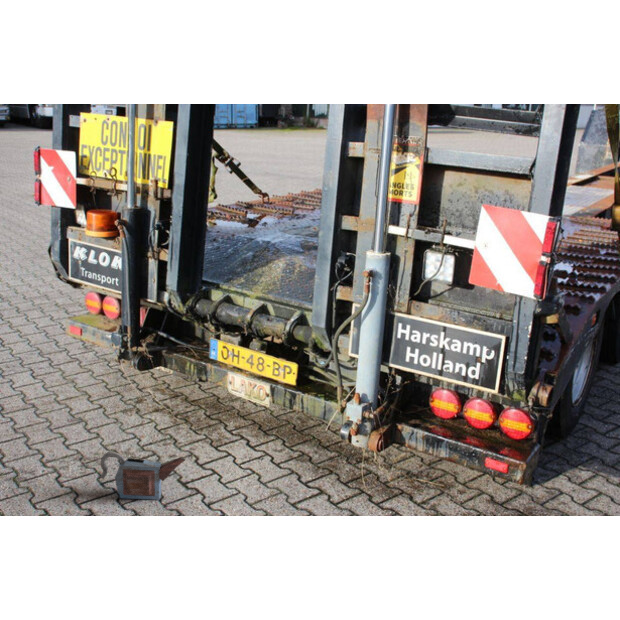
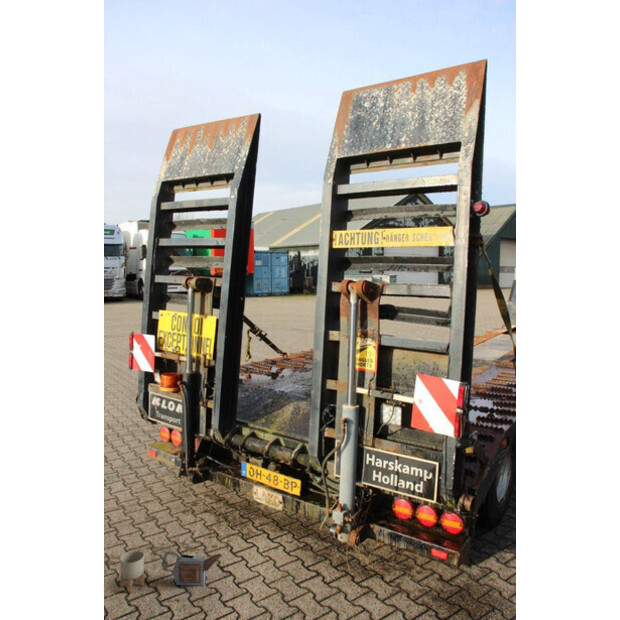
planter: none [39,451,74,506] -> present [120,551,144,593]

